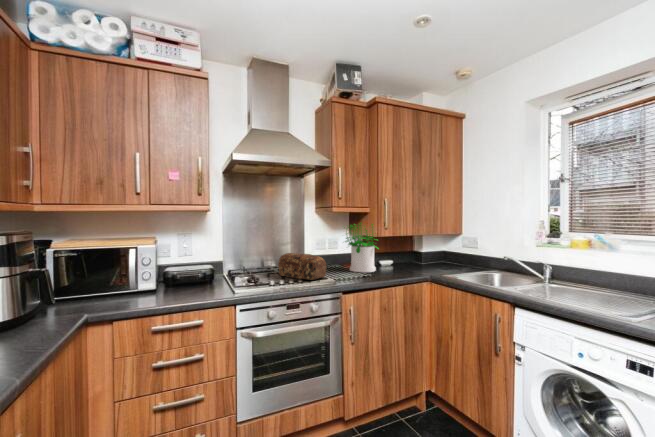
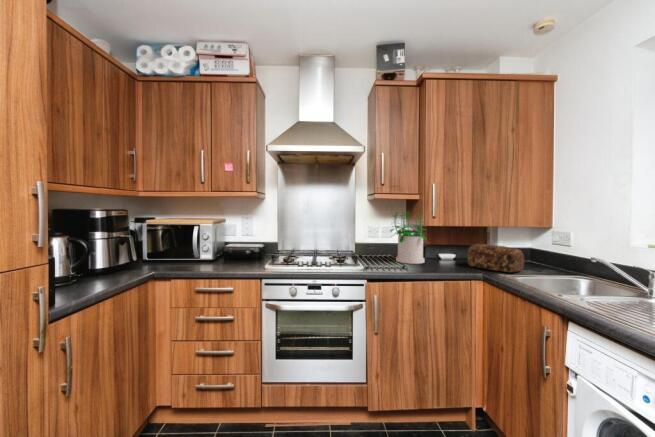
bread loaf: present [278,253,326,280] -> present [467,244,524,272]

